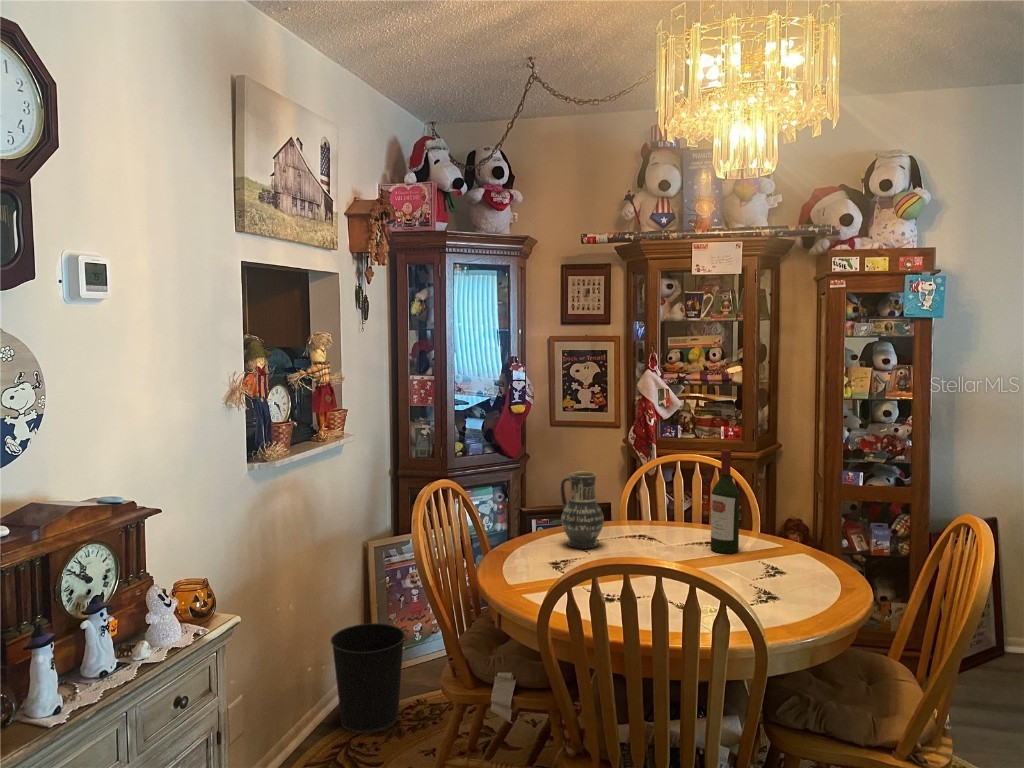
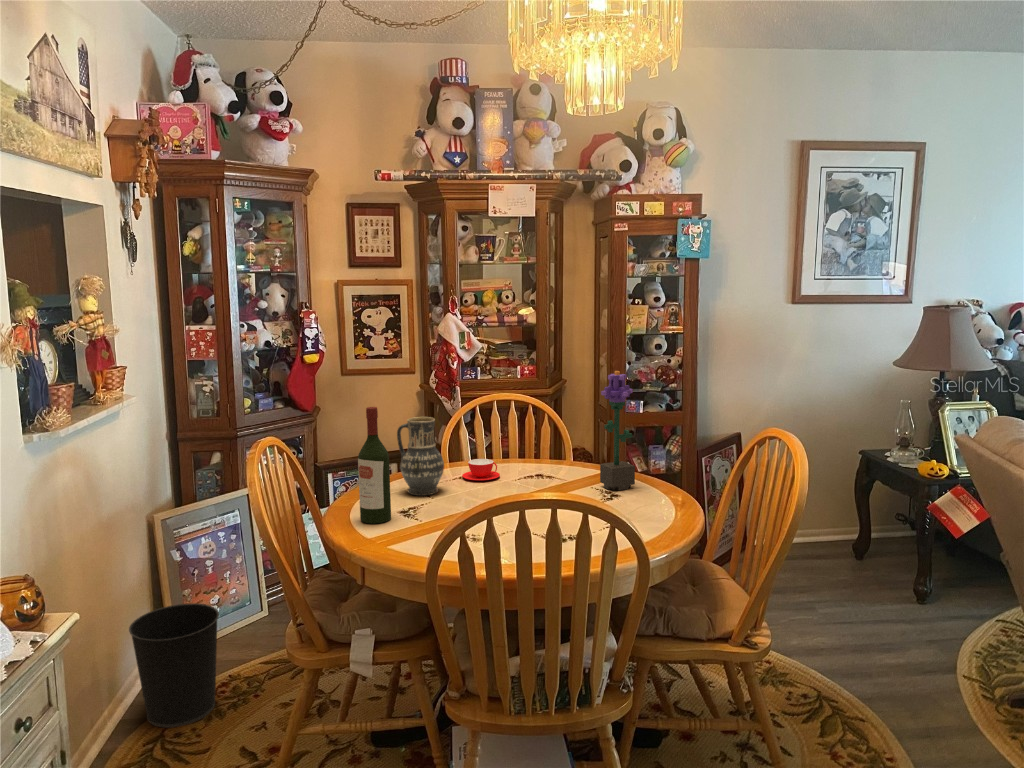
potted flower: none [765,438,803,565] -> present [600,371,635,490]
wine bottle: present [711,450,739,553] -> present [358,407,391,524]
teacup: none [627,518,666,540] -> present [462,459,500,480]

